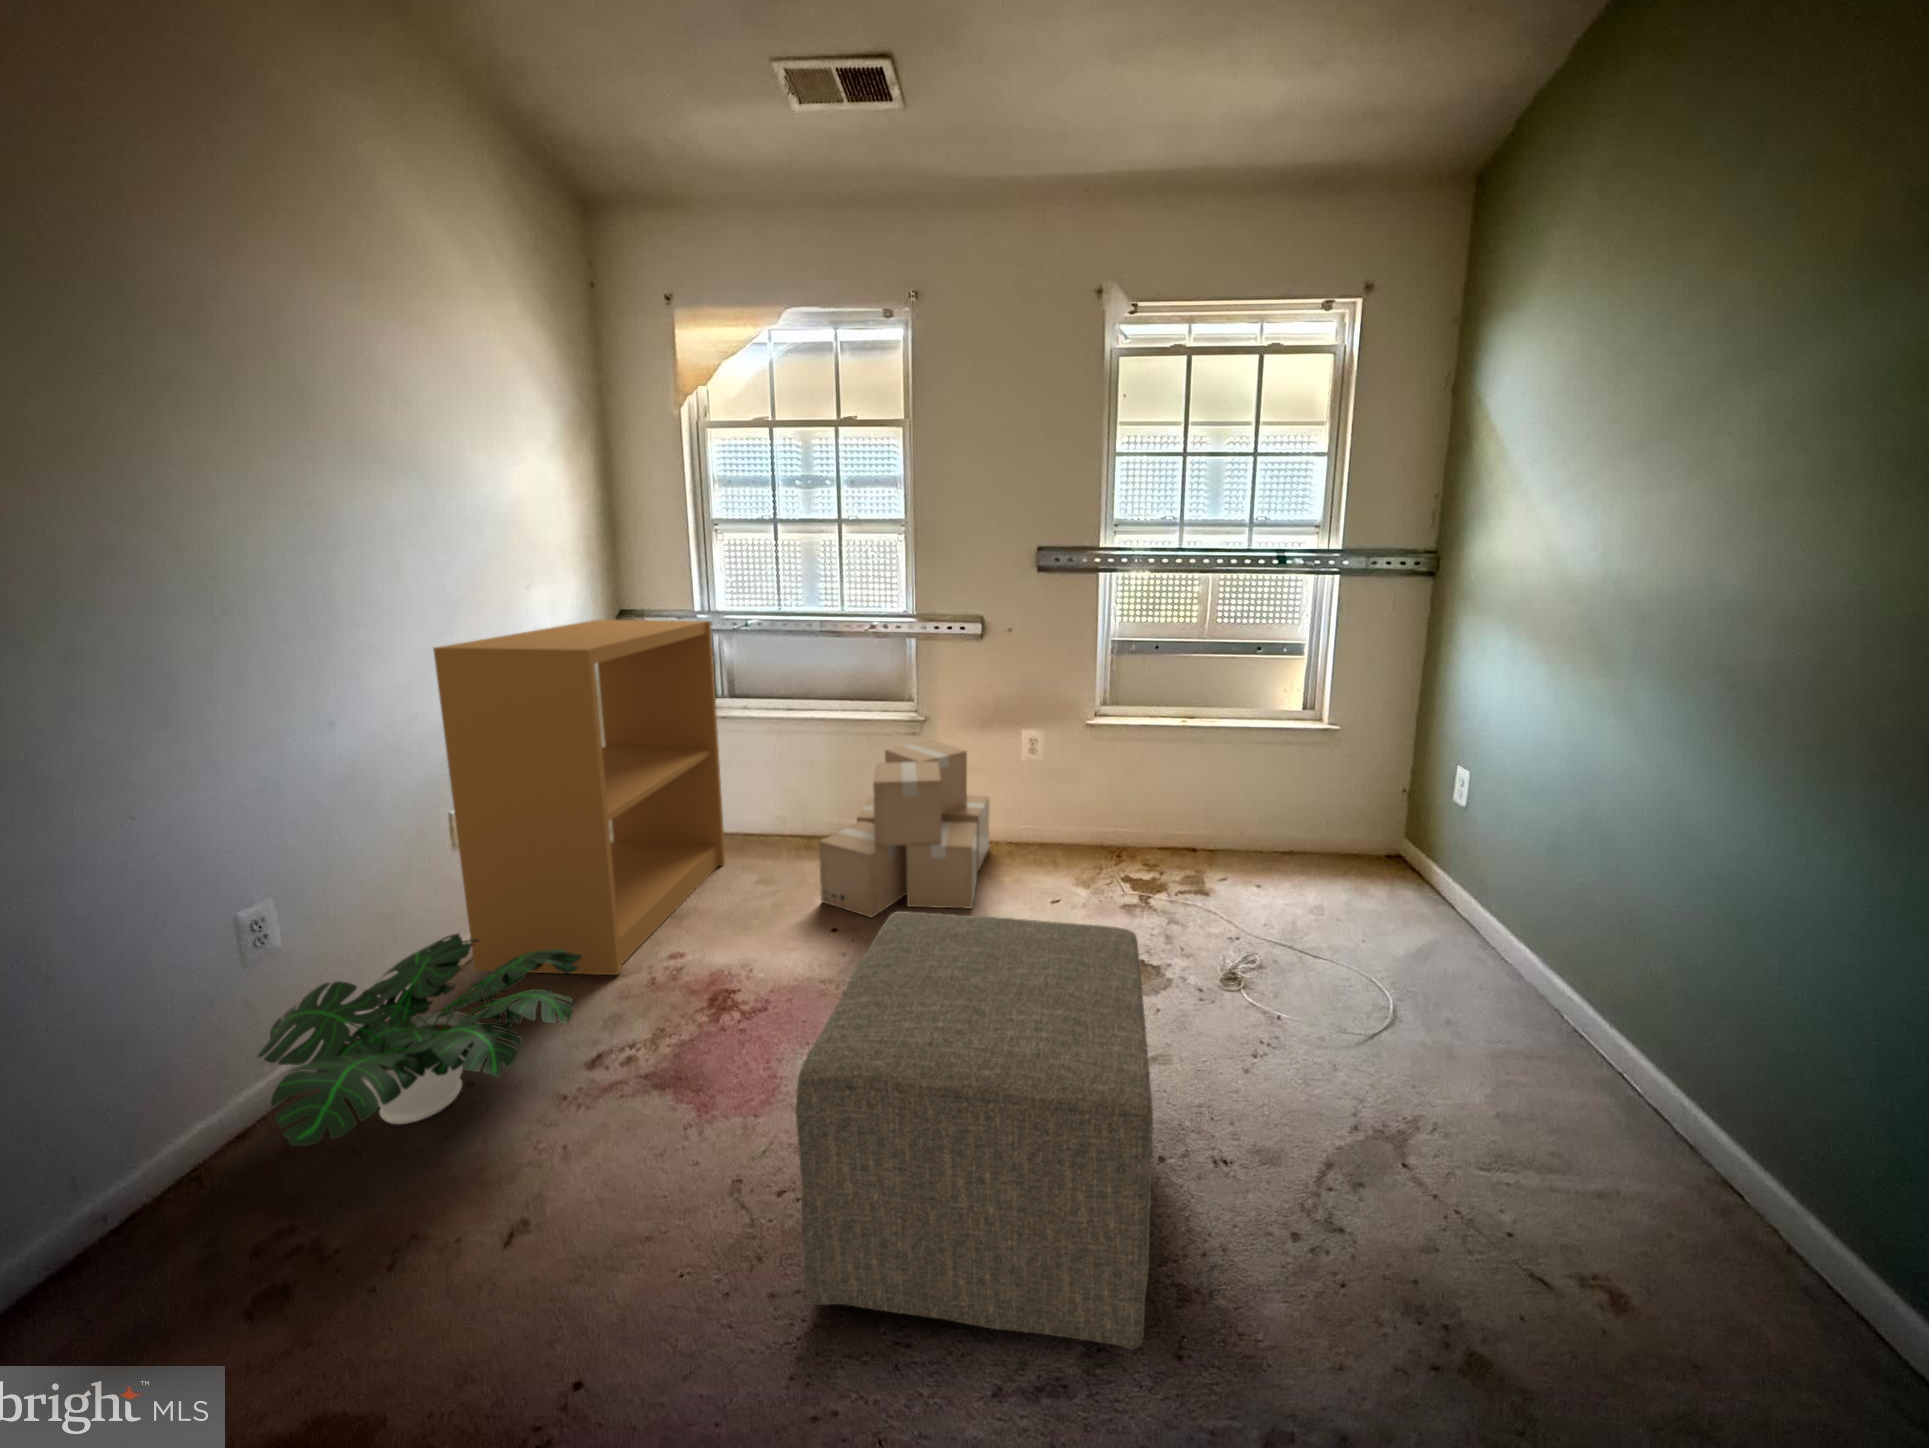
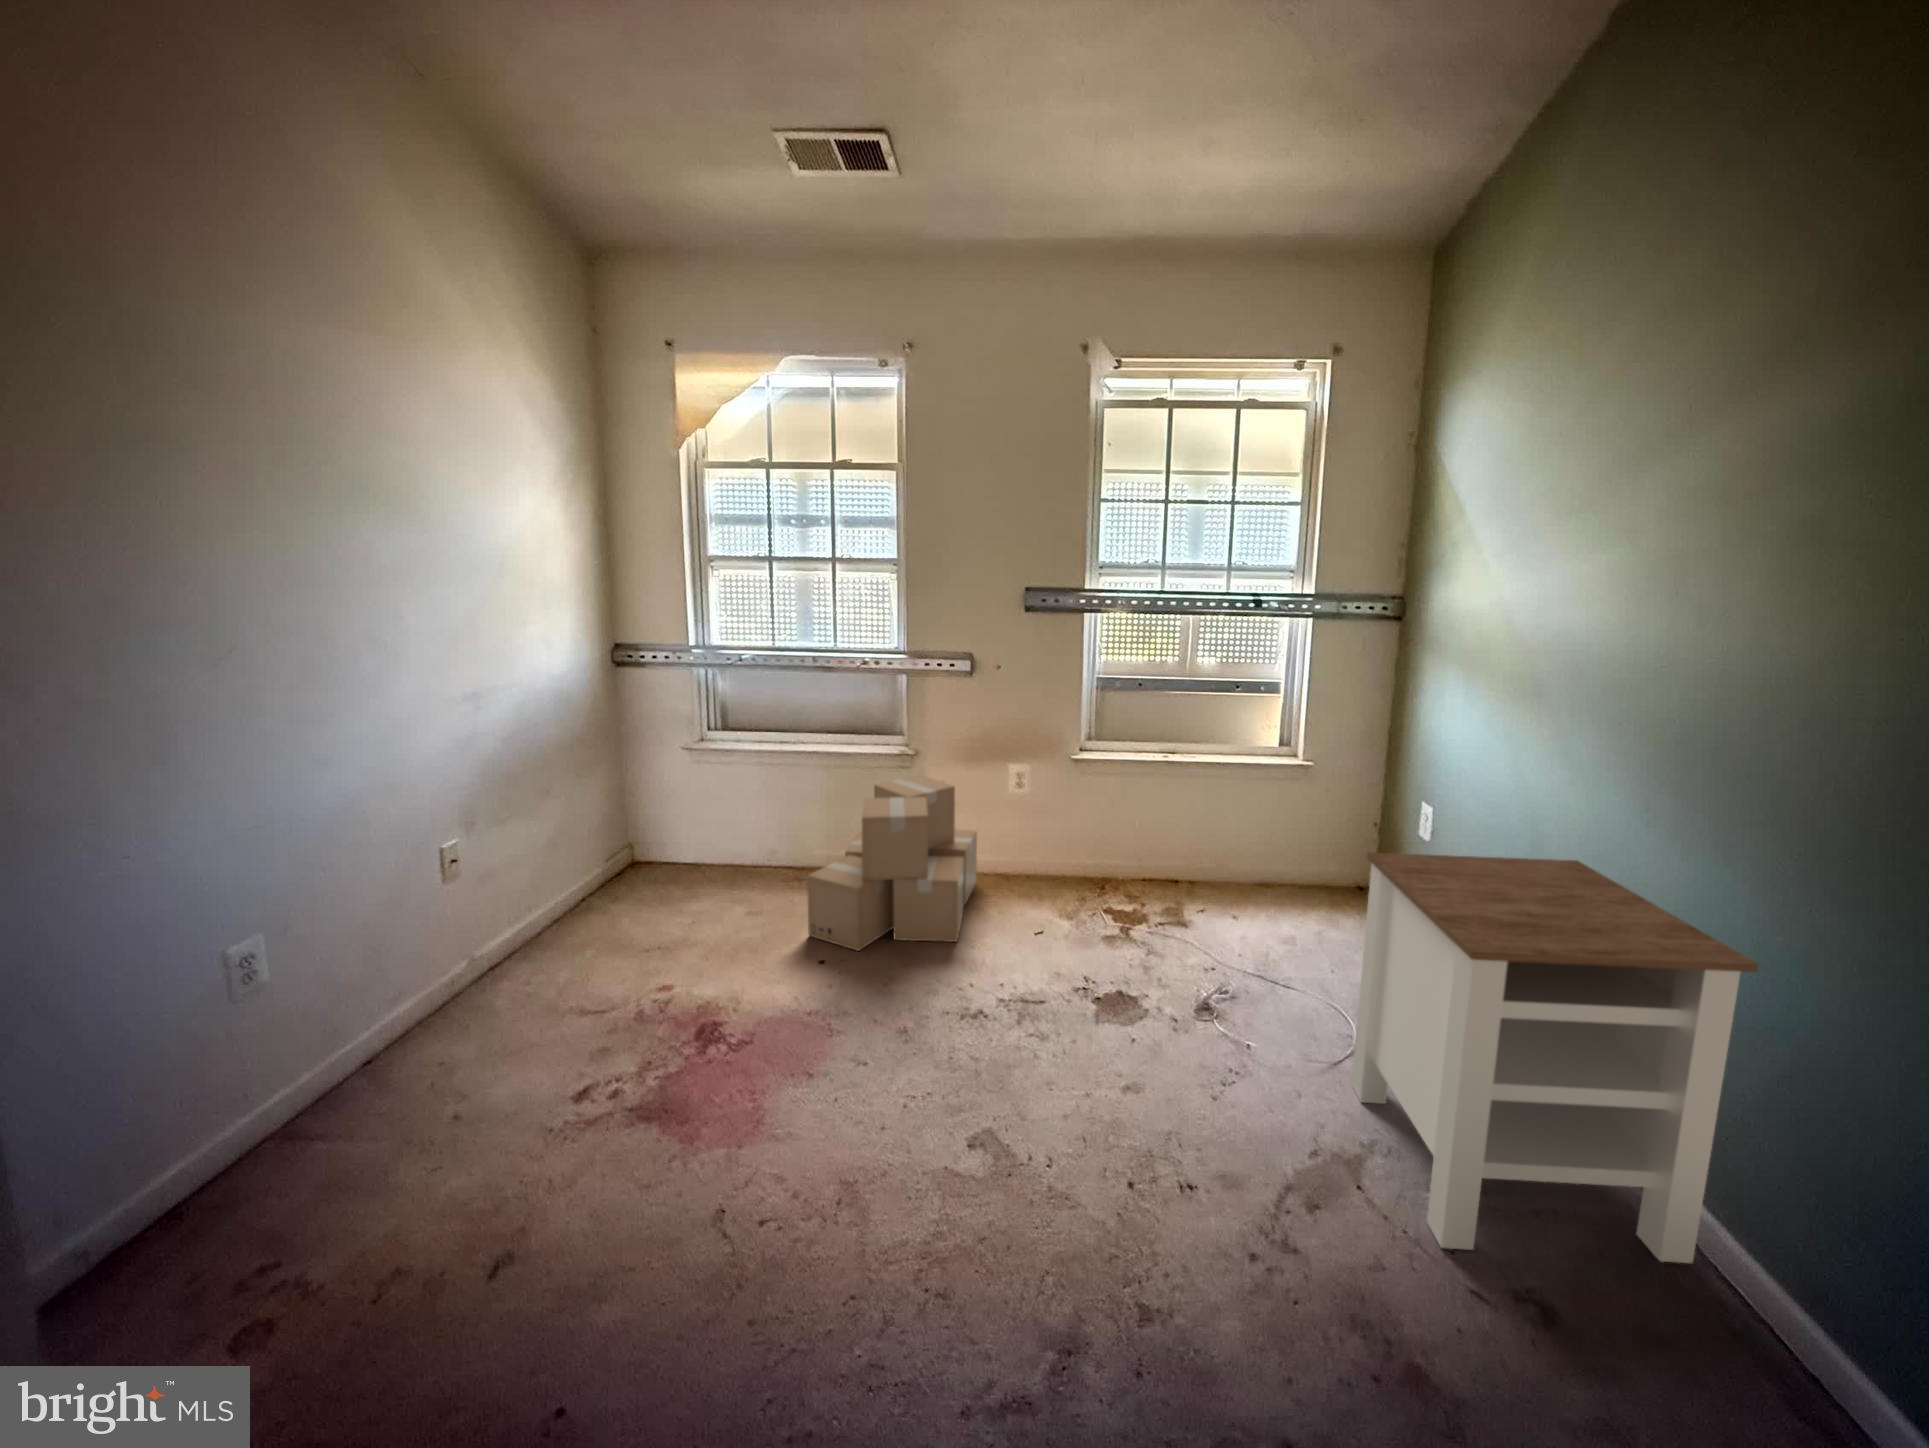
bookshelf: present [433,620,725,975] -> none [434,655,713,1008]
side table: none [1397,817,1906,1272] -> present [1352,853,1759,1263]
ottoman: present [796,911,1153,1349] -> none [784,941,1105,1337]
potted plant: present [257,934,582,1146] -> none [259,965,574,1165]

